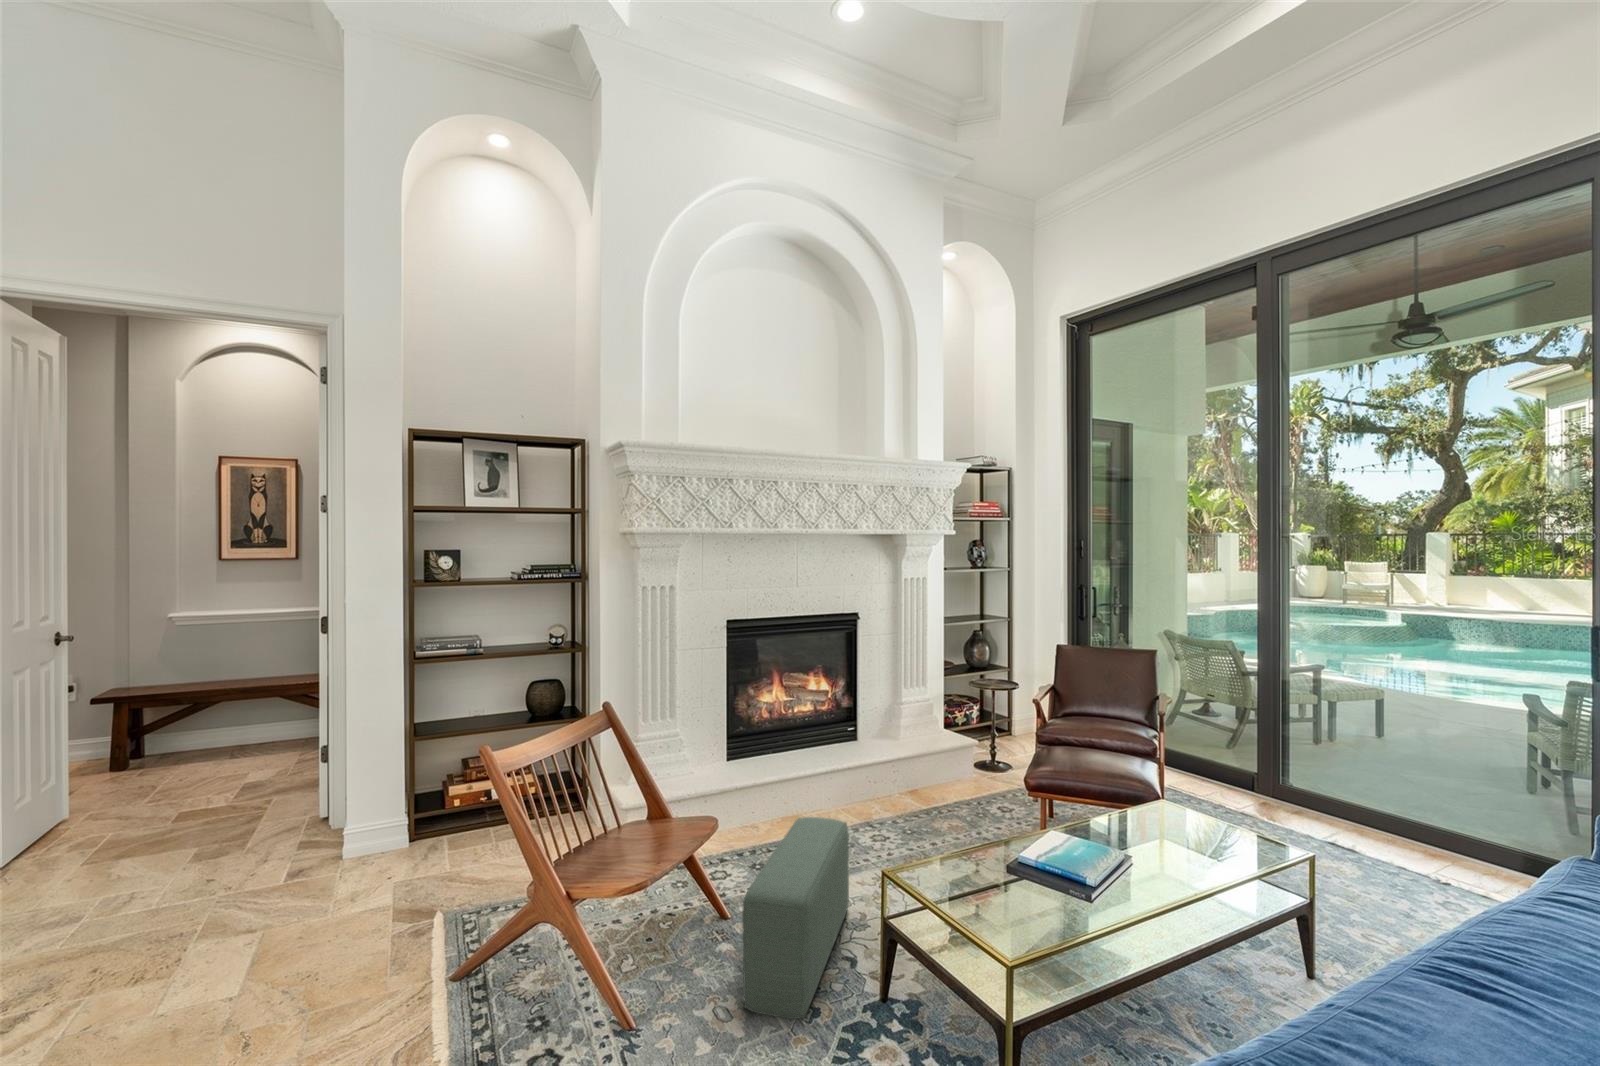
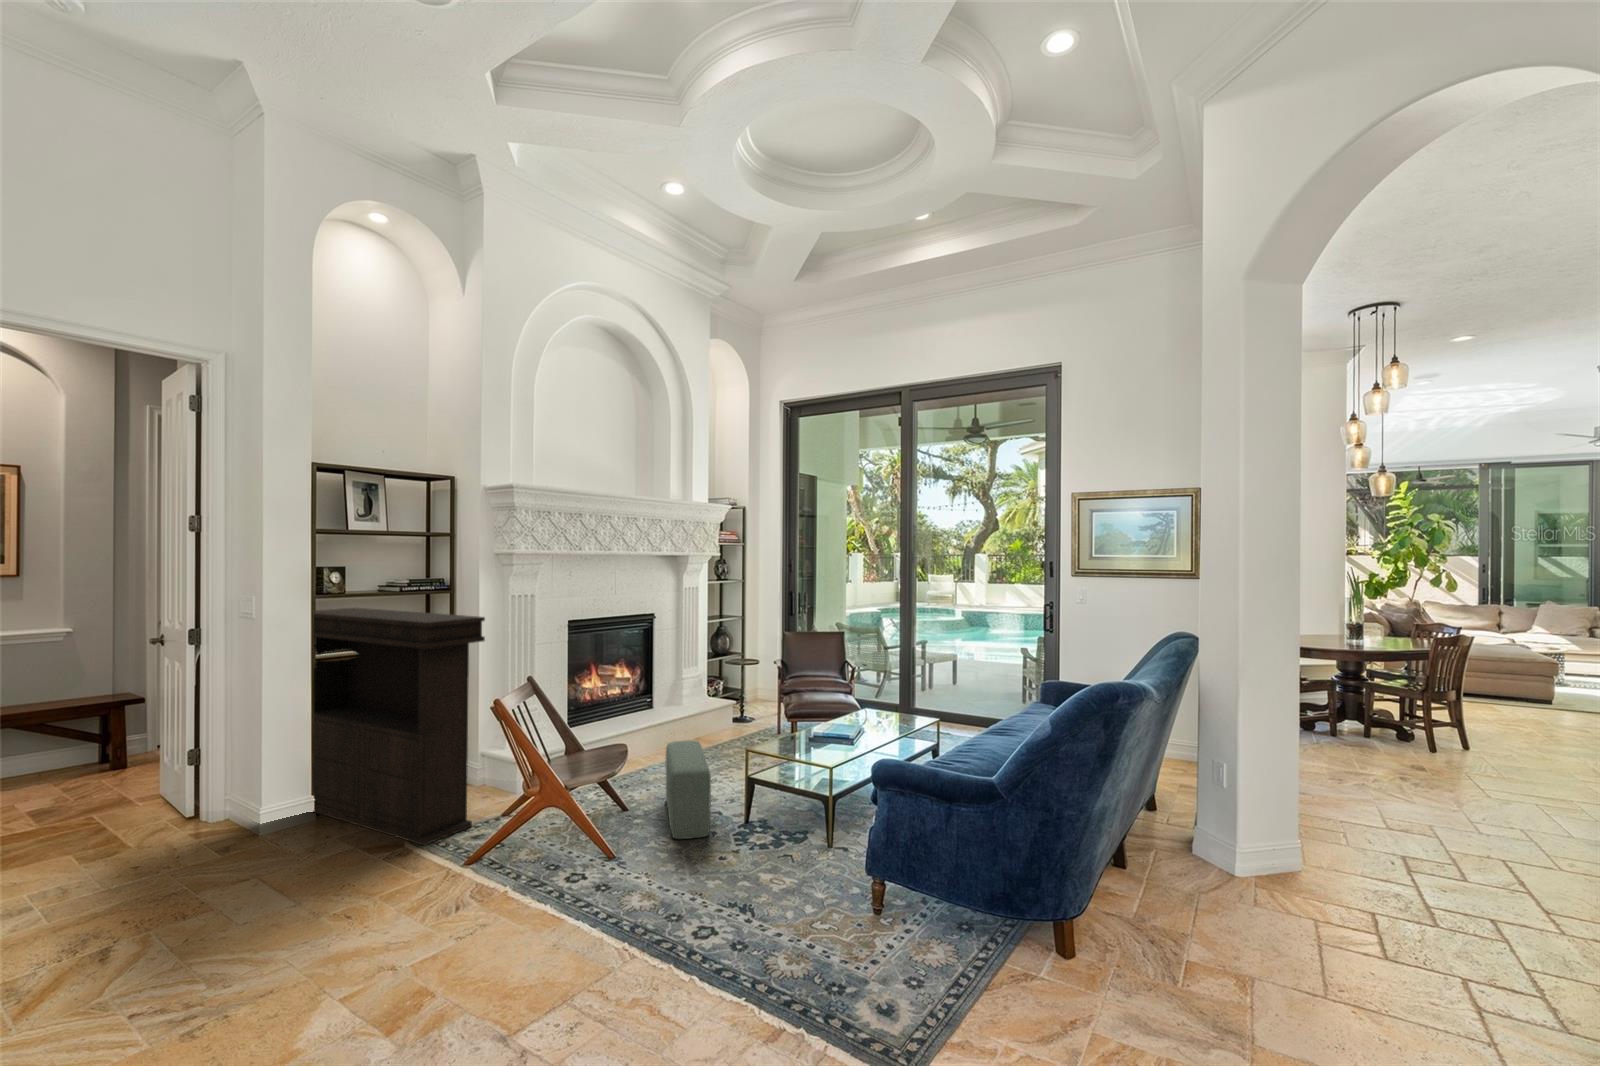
console table: none [404,596,536,924] -> present [313,608,485,845]

